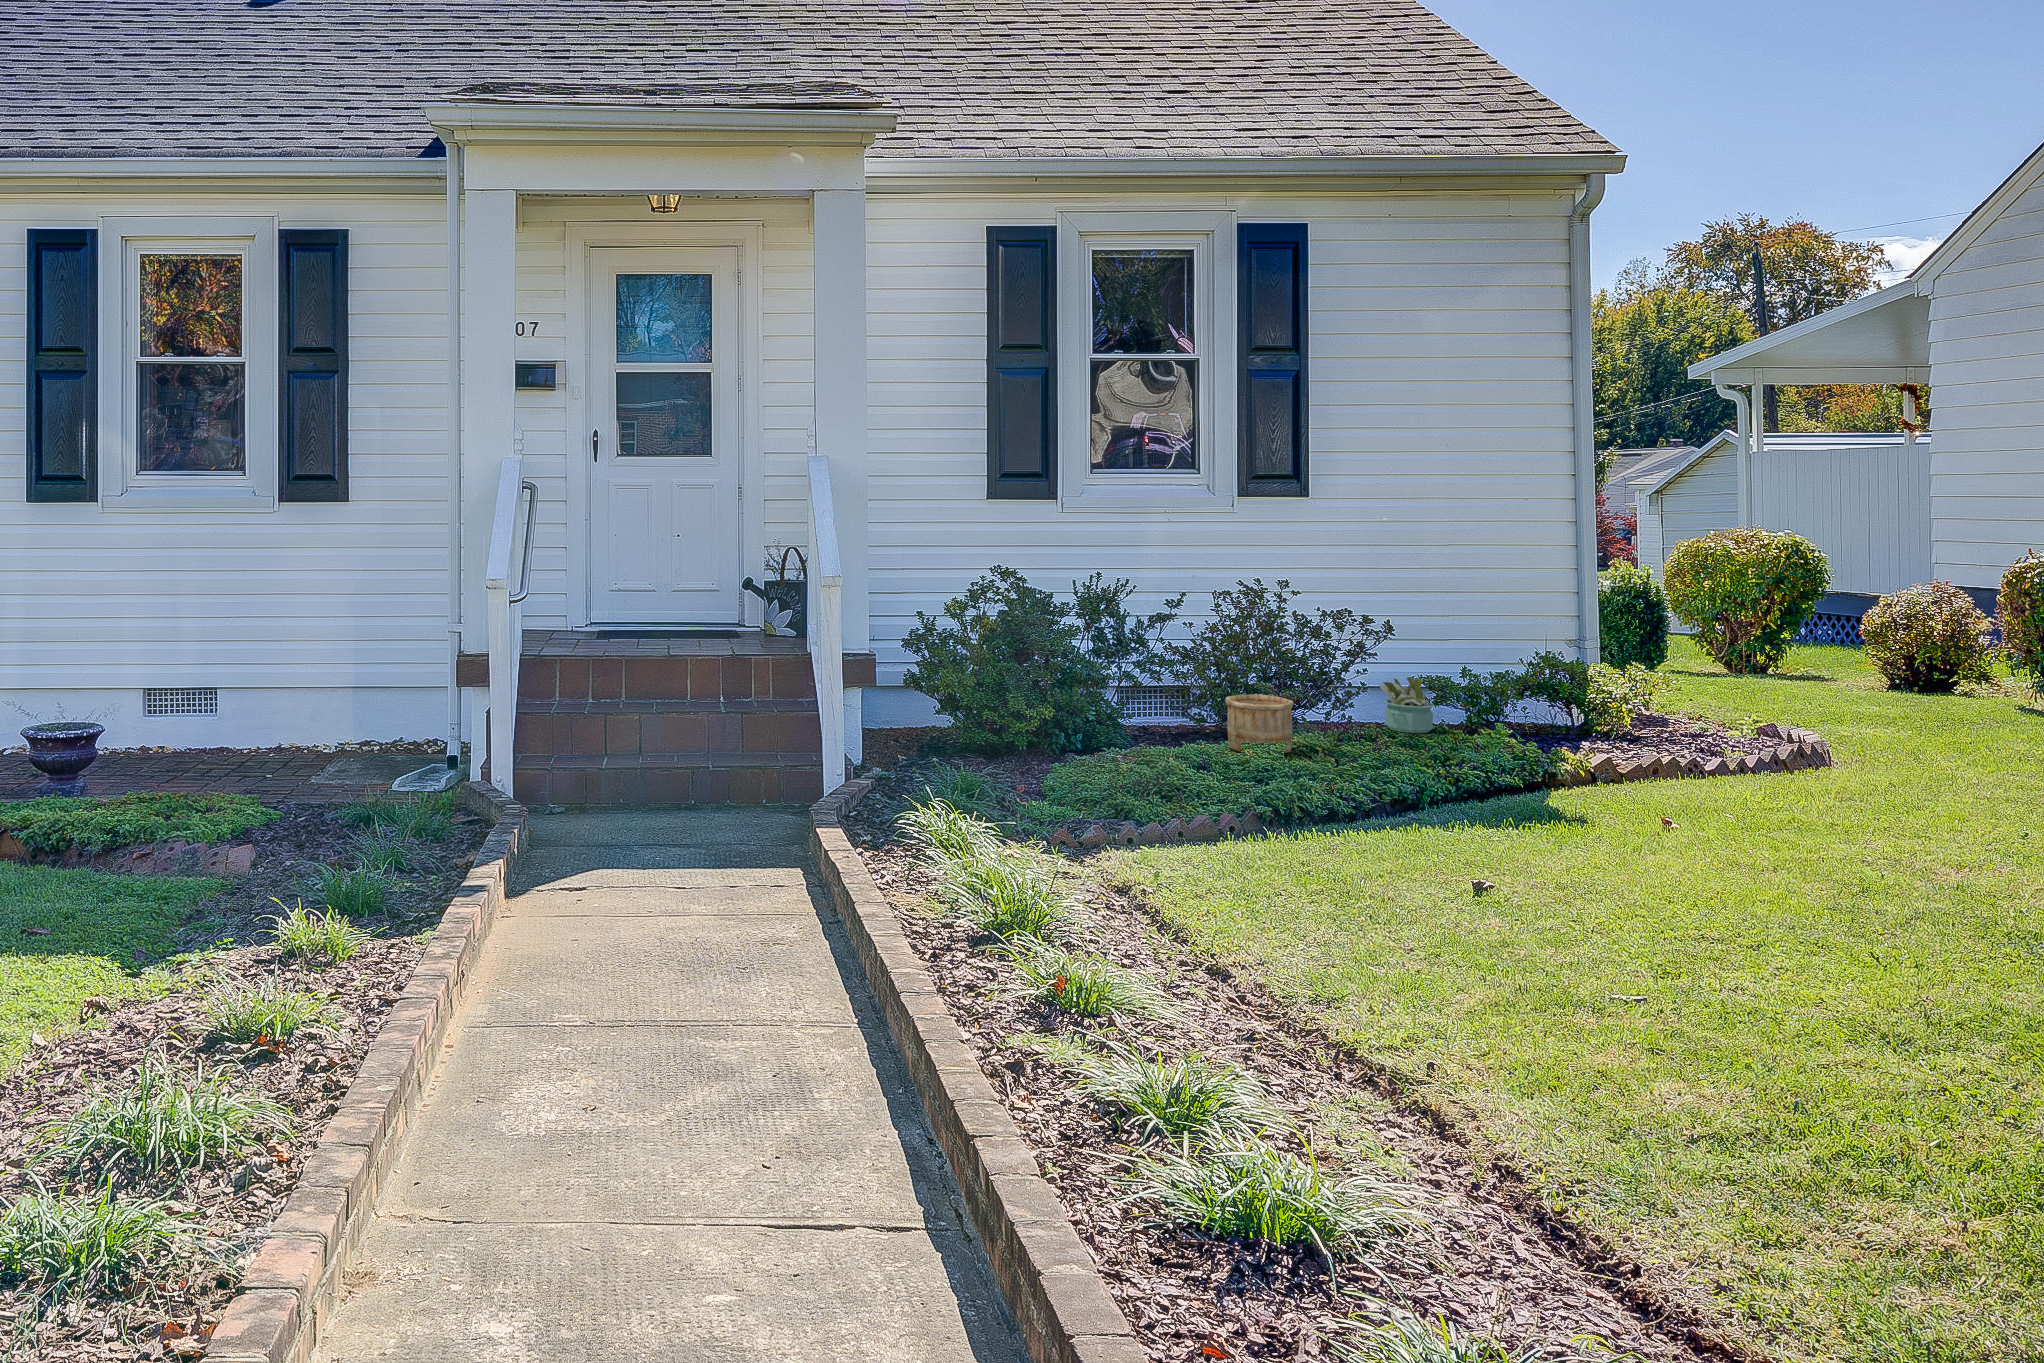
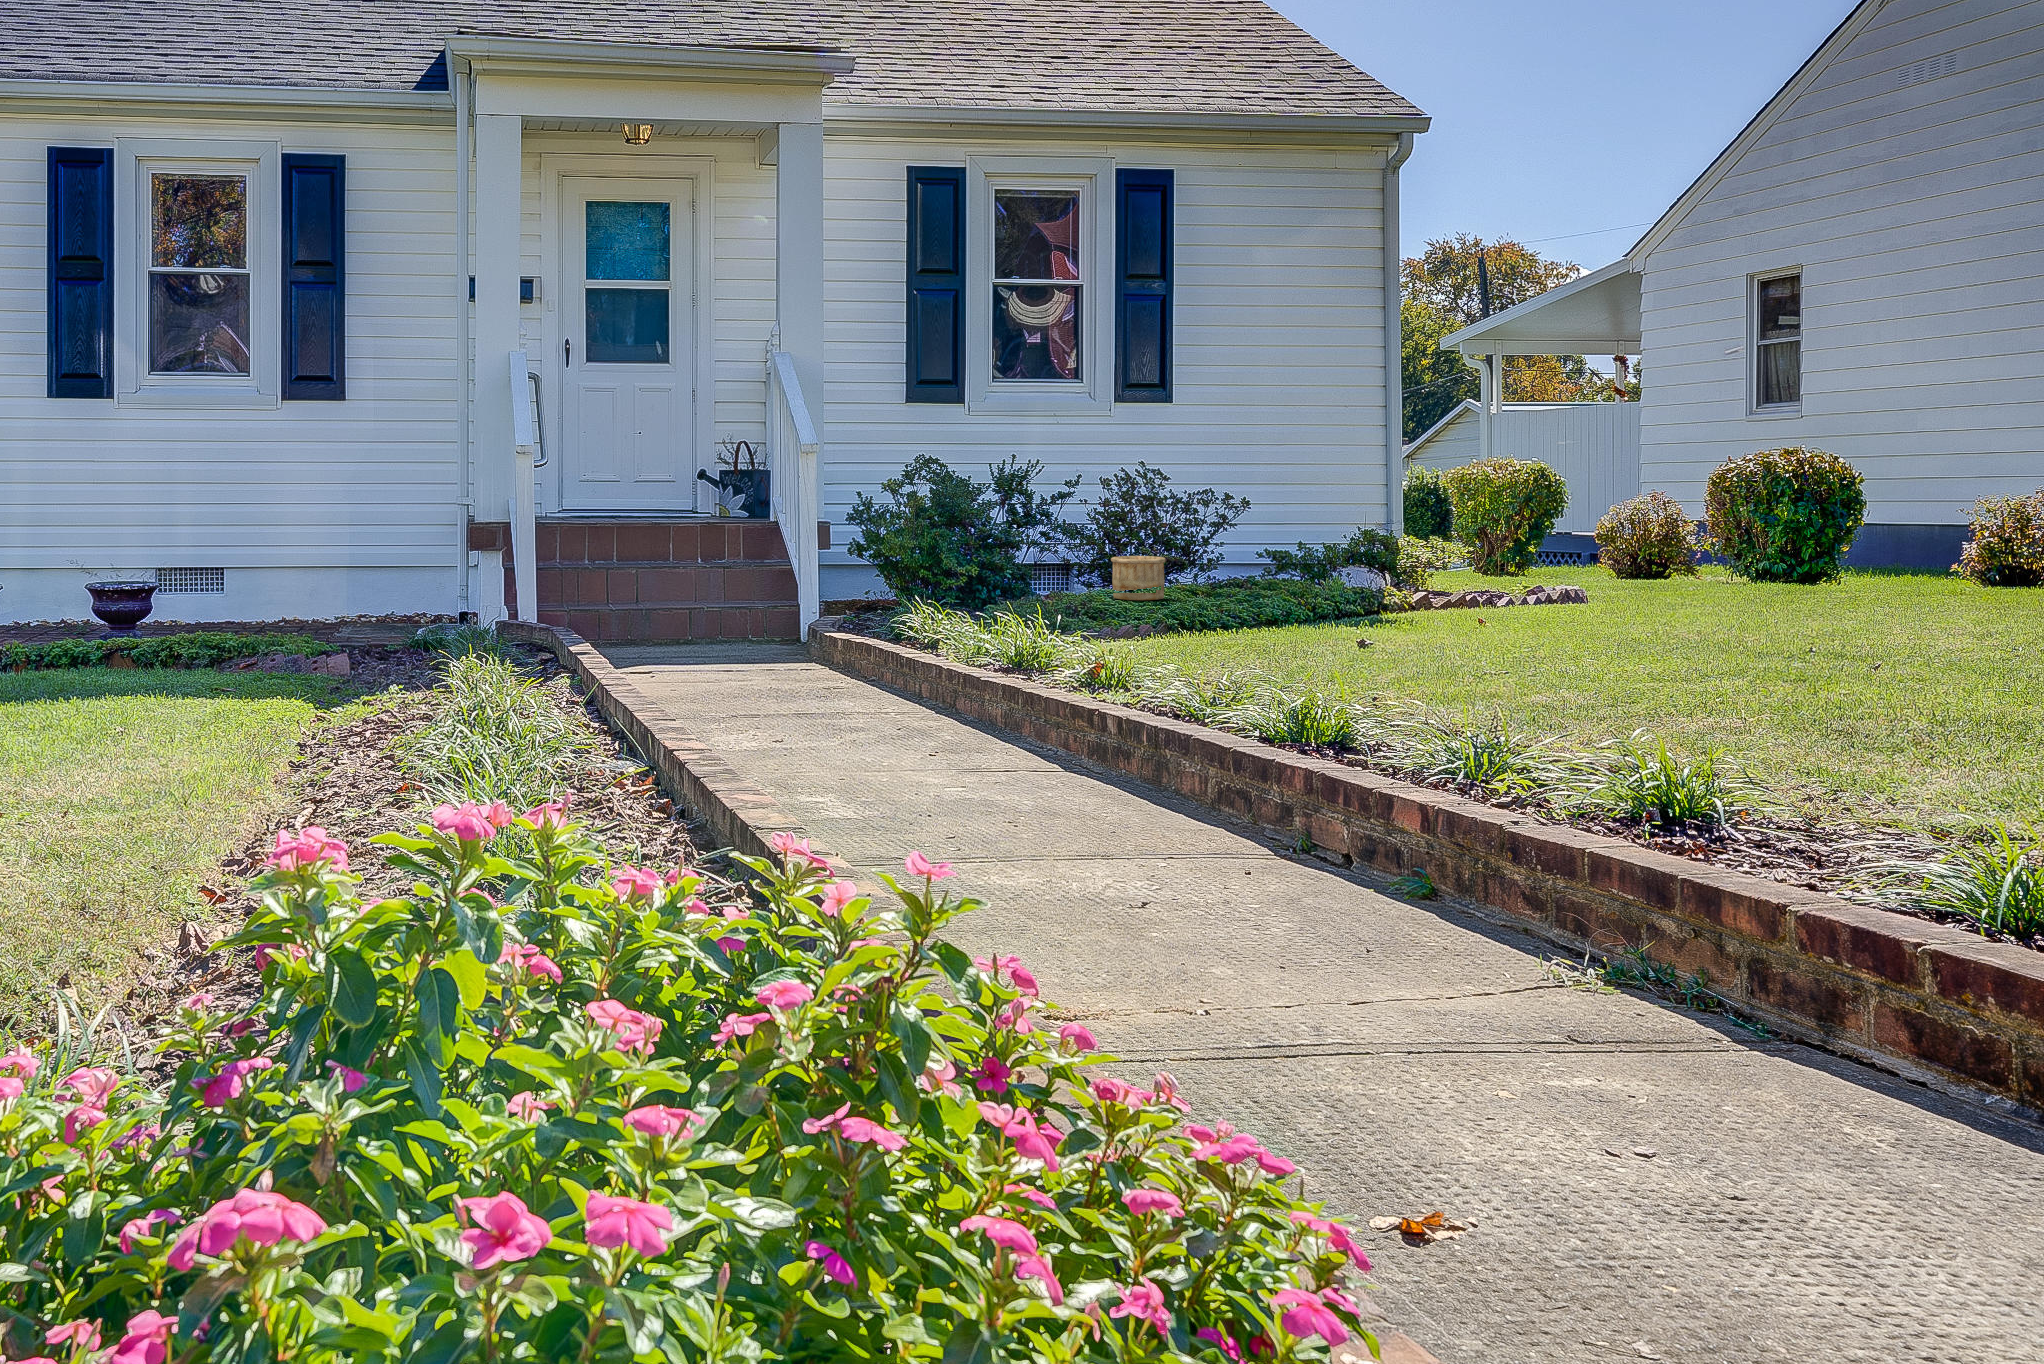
decorative plant: present [1378,677,1435,733] -> none [1226,547,1272,592]

